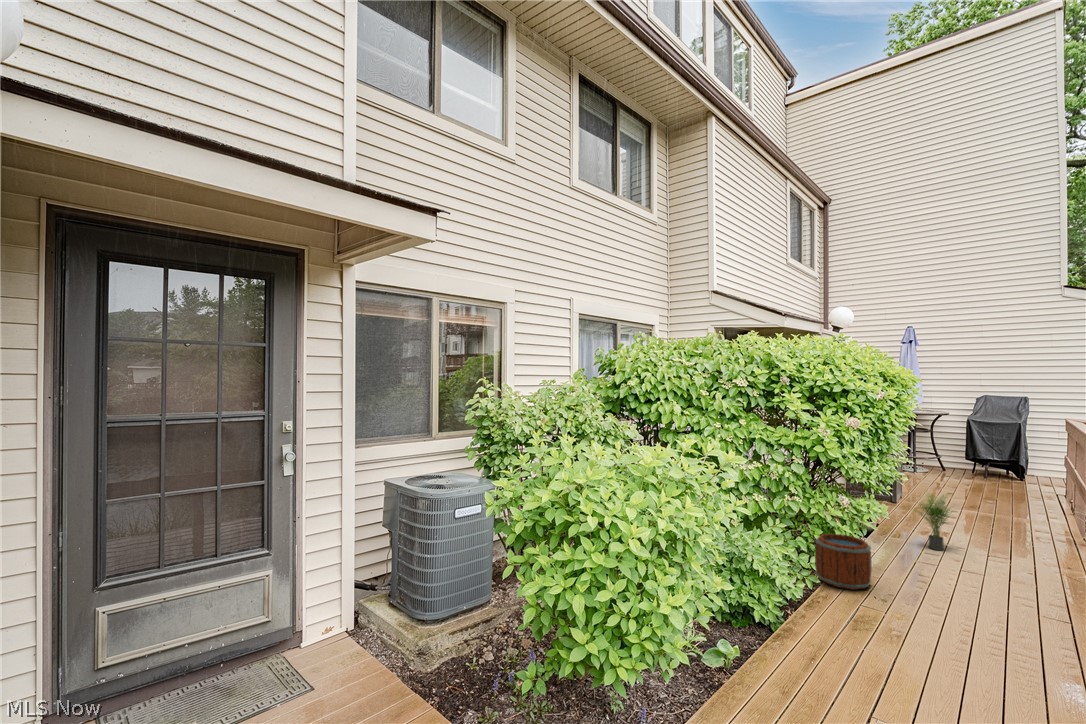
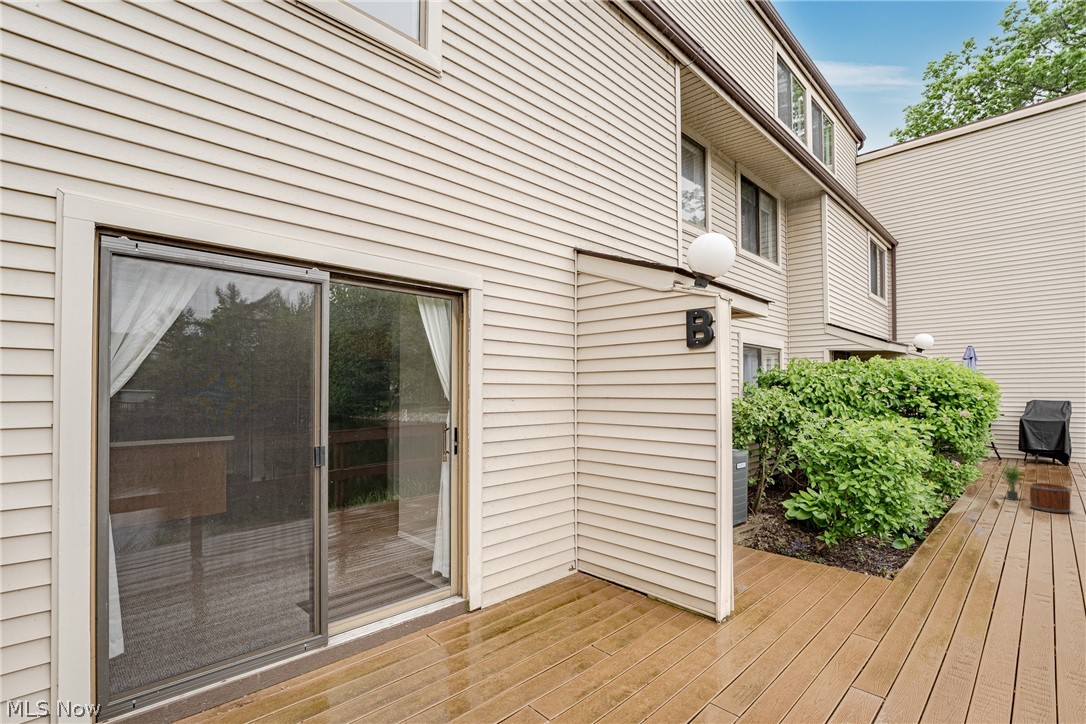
bucket: present [815,534,872,590] -> present [1030,483,1070,513]

